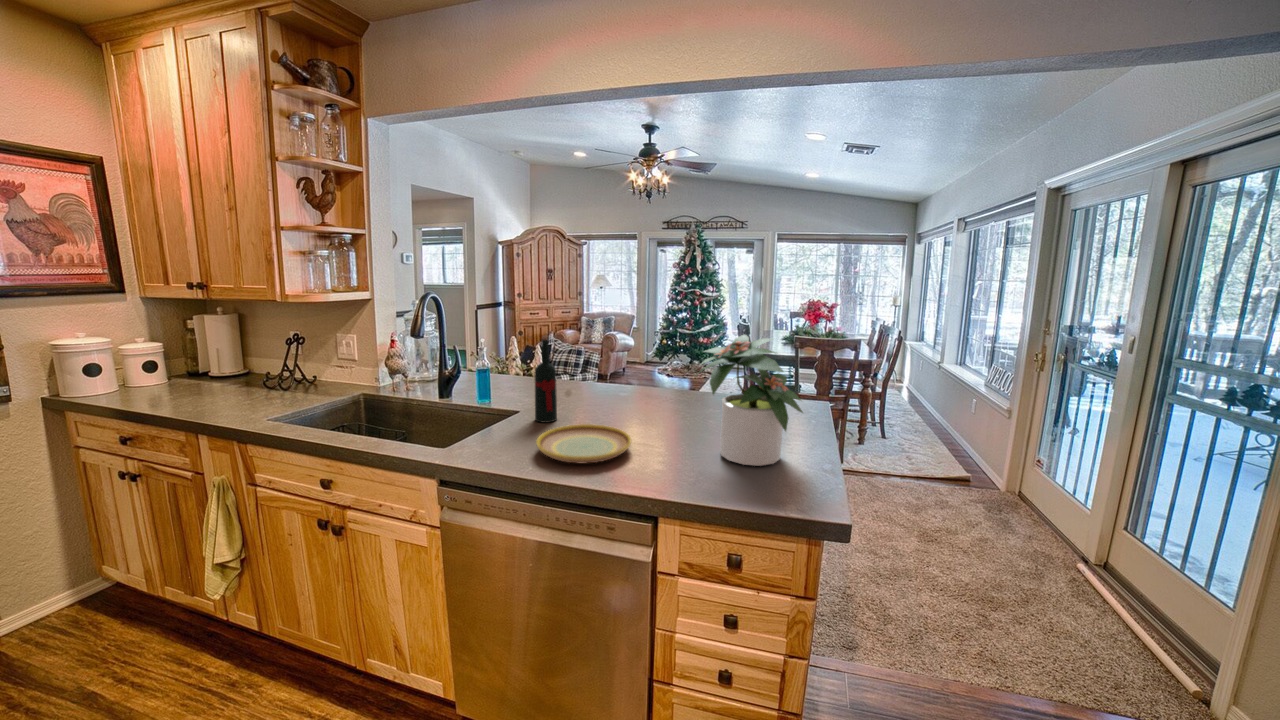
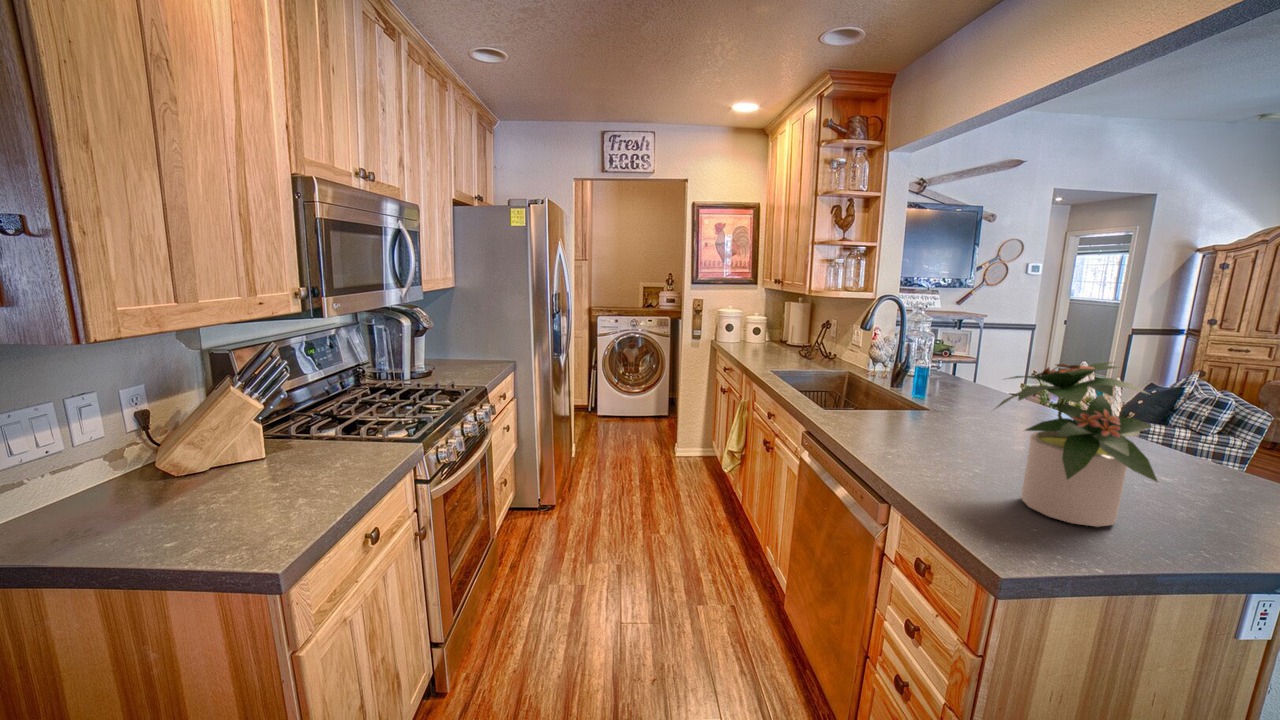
wine bottle: present [535,336,557,422] -> none [918,339,948,423]
plate: present [537,424,631,464] -> none [858,419,957,454]

